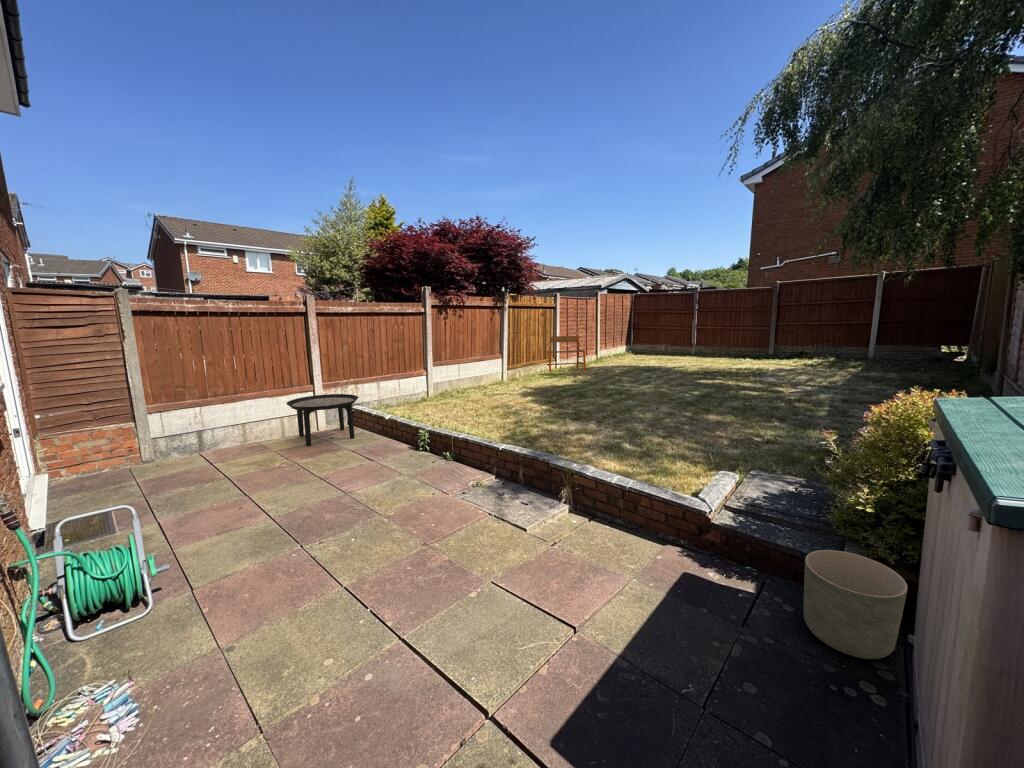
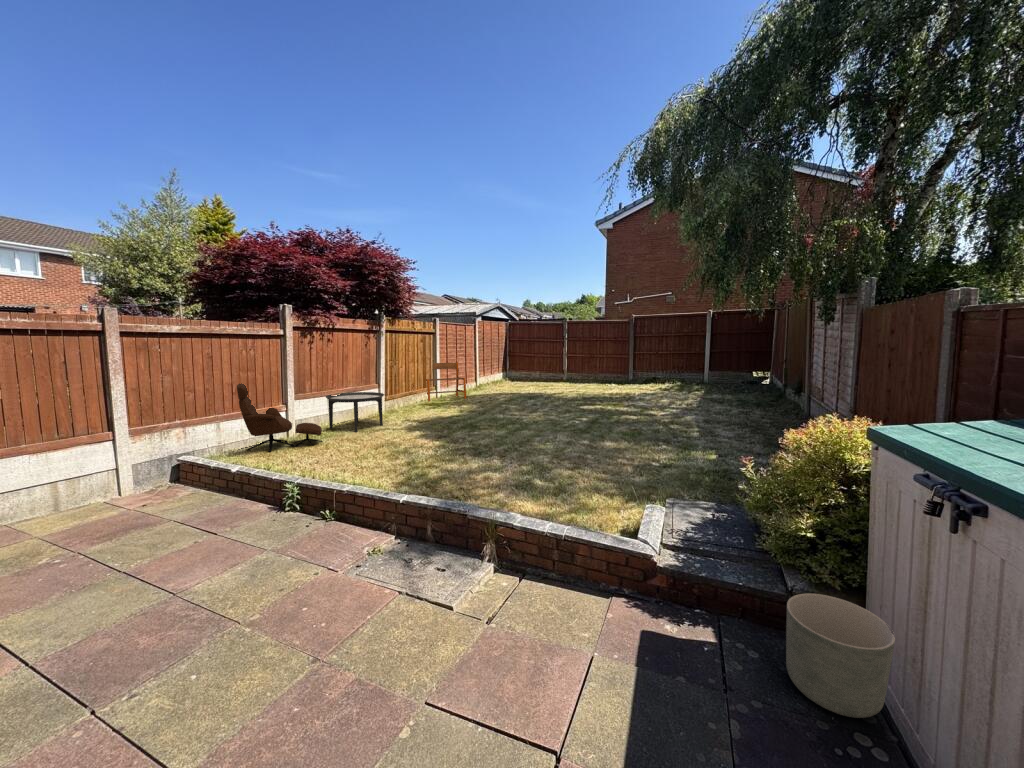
lounge chair: none [390,352,454,408] -> present [237,383,322,452]
round table: present [286,394,358,446] -> present [326,392,384,432]

